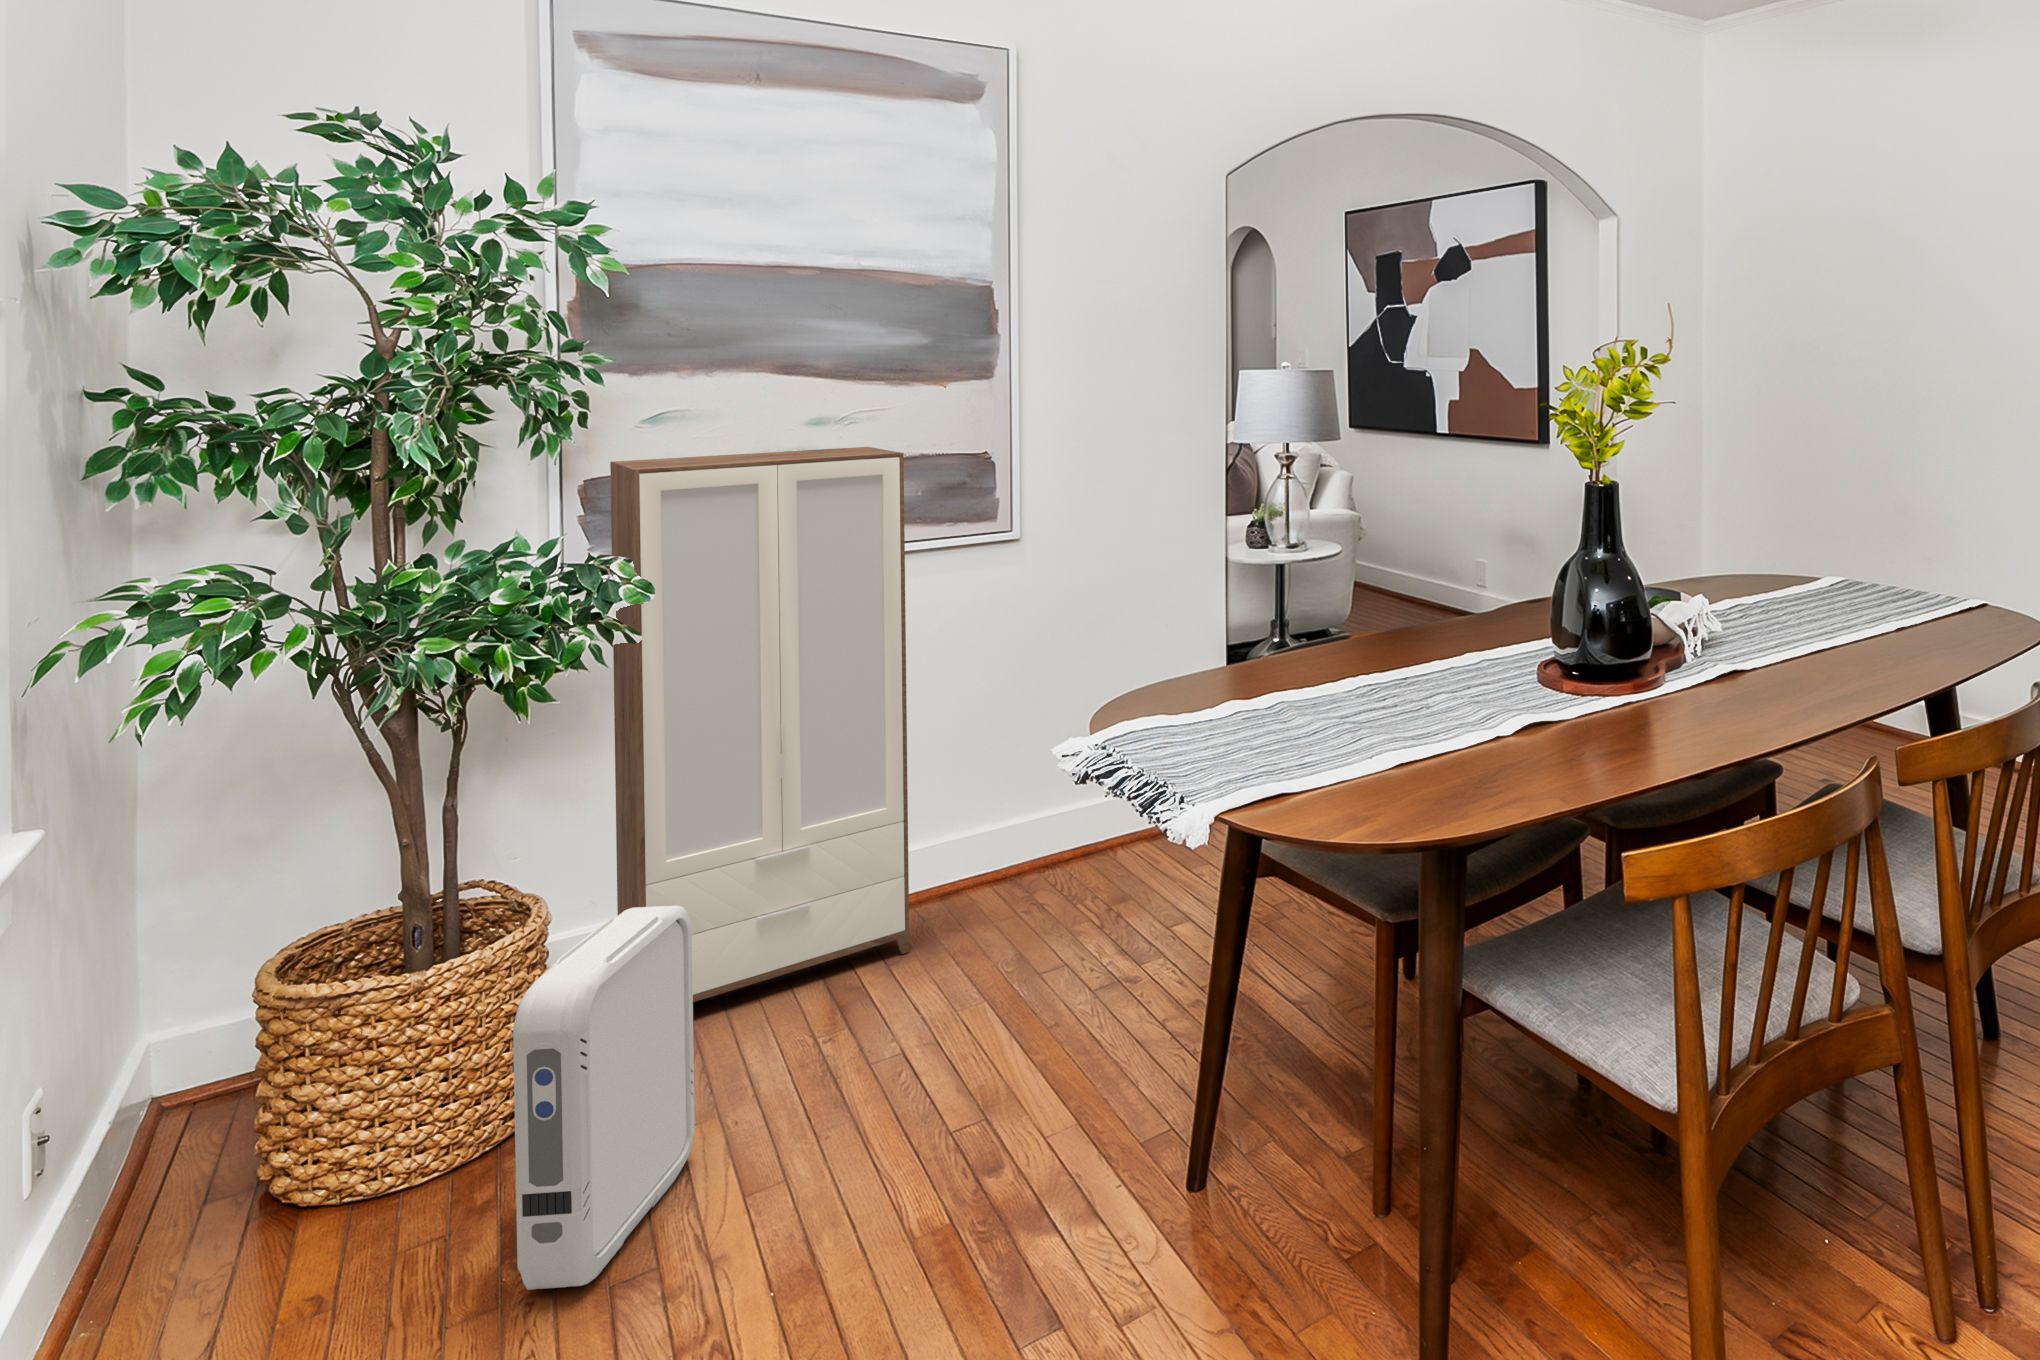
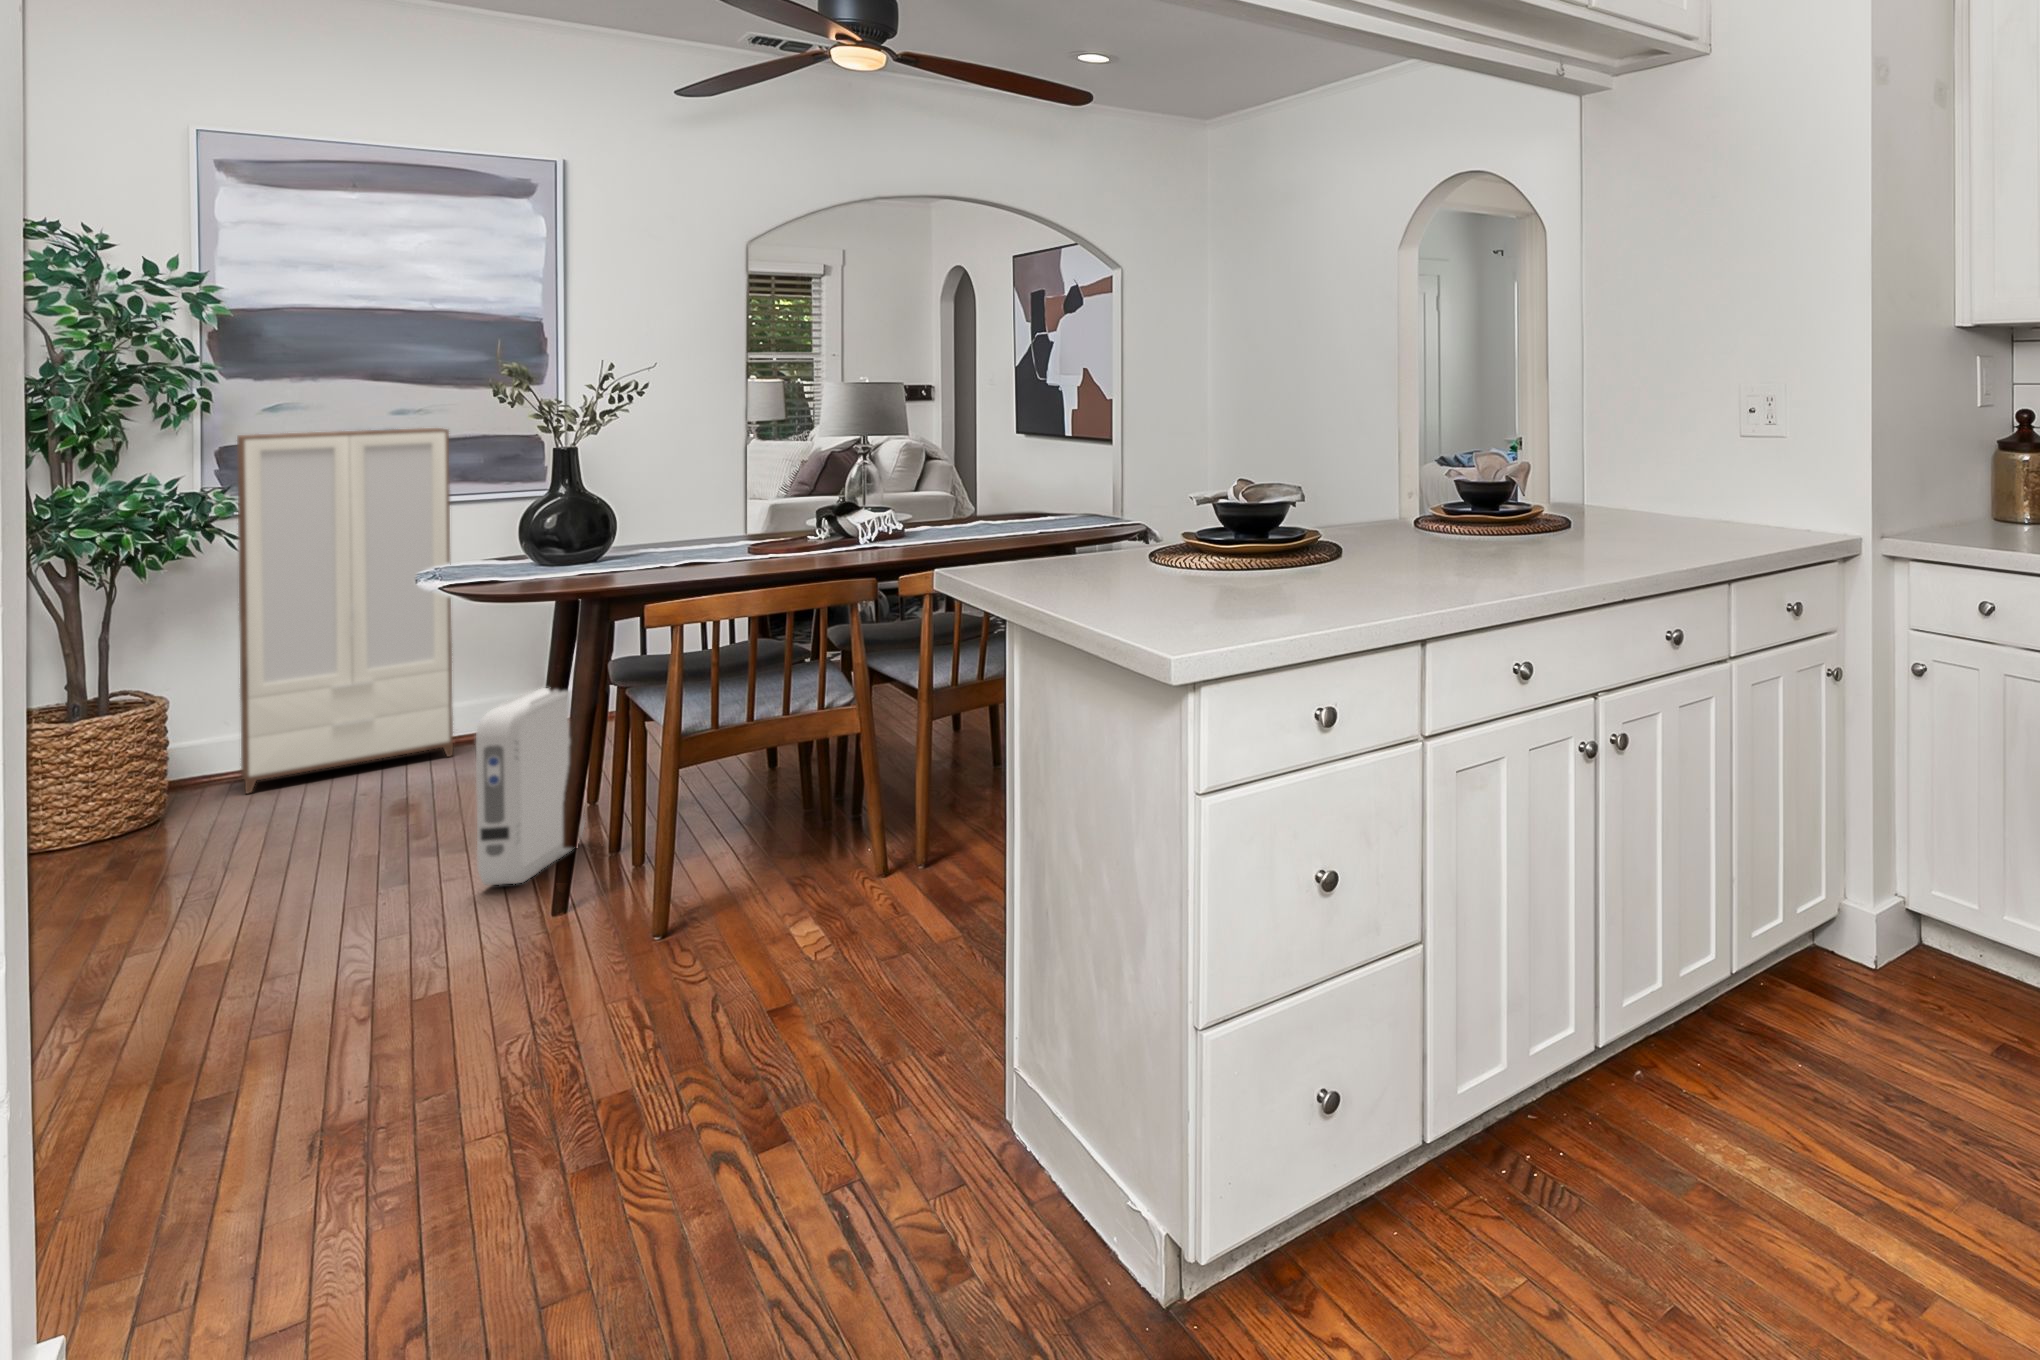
air purifier: present [513,905,695,1290] -> present [476,688,584,885]

